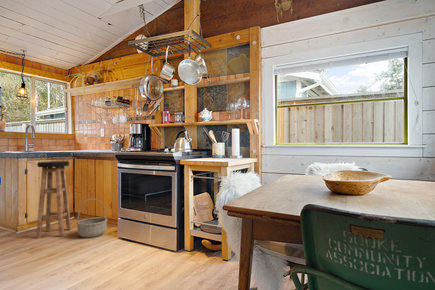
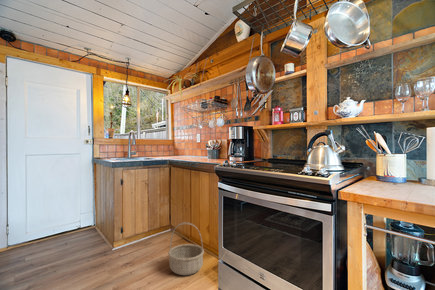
bar stool: present [36,161,71,238] -> none [126,172,165,266]

